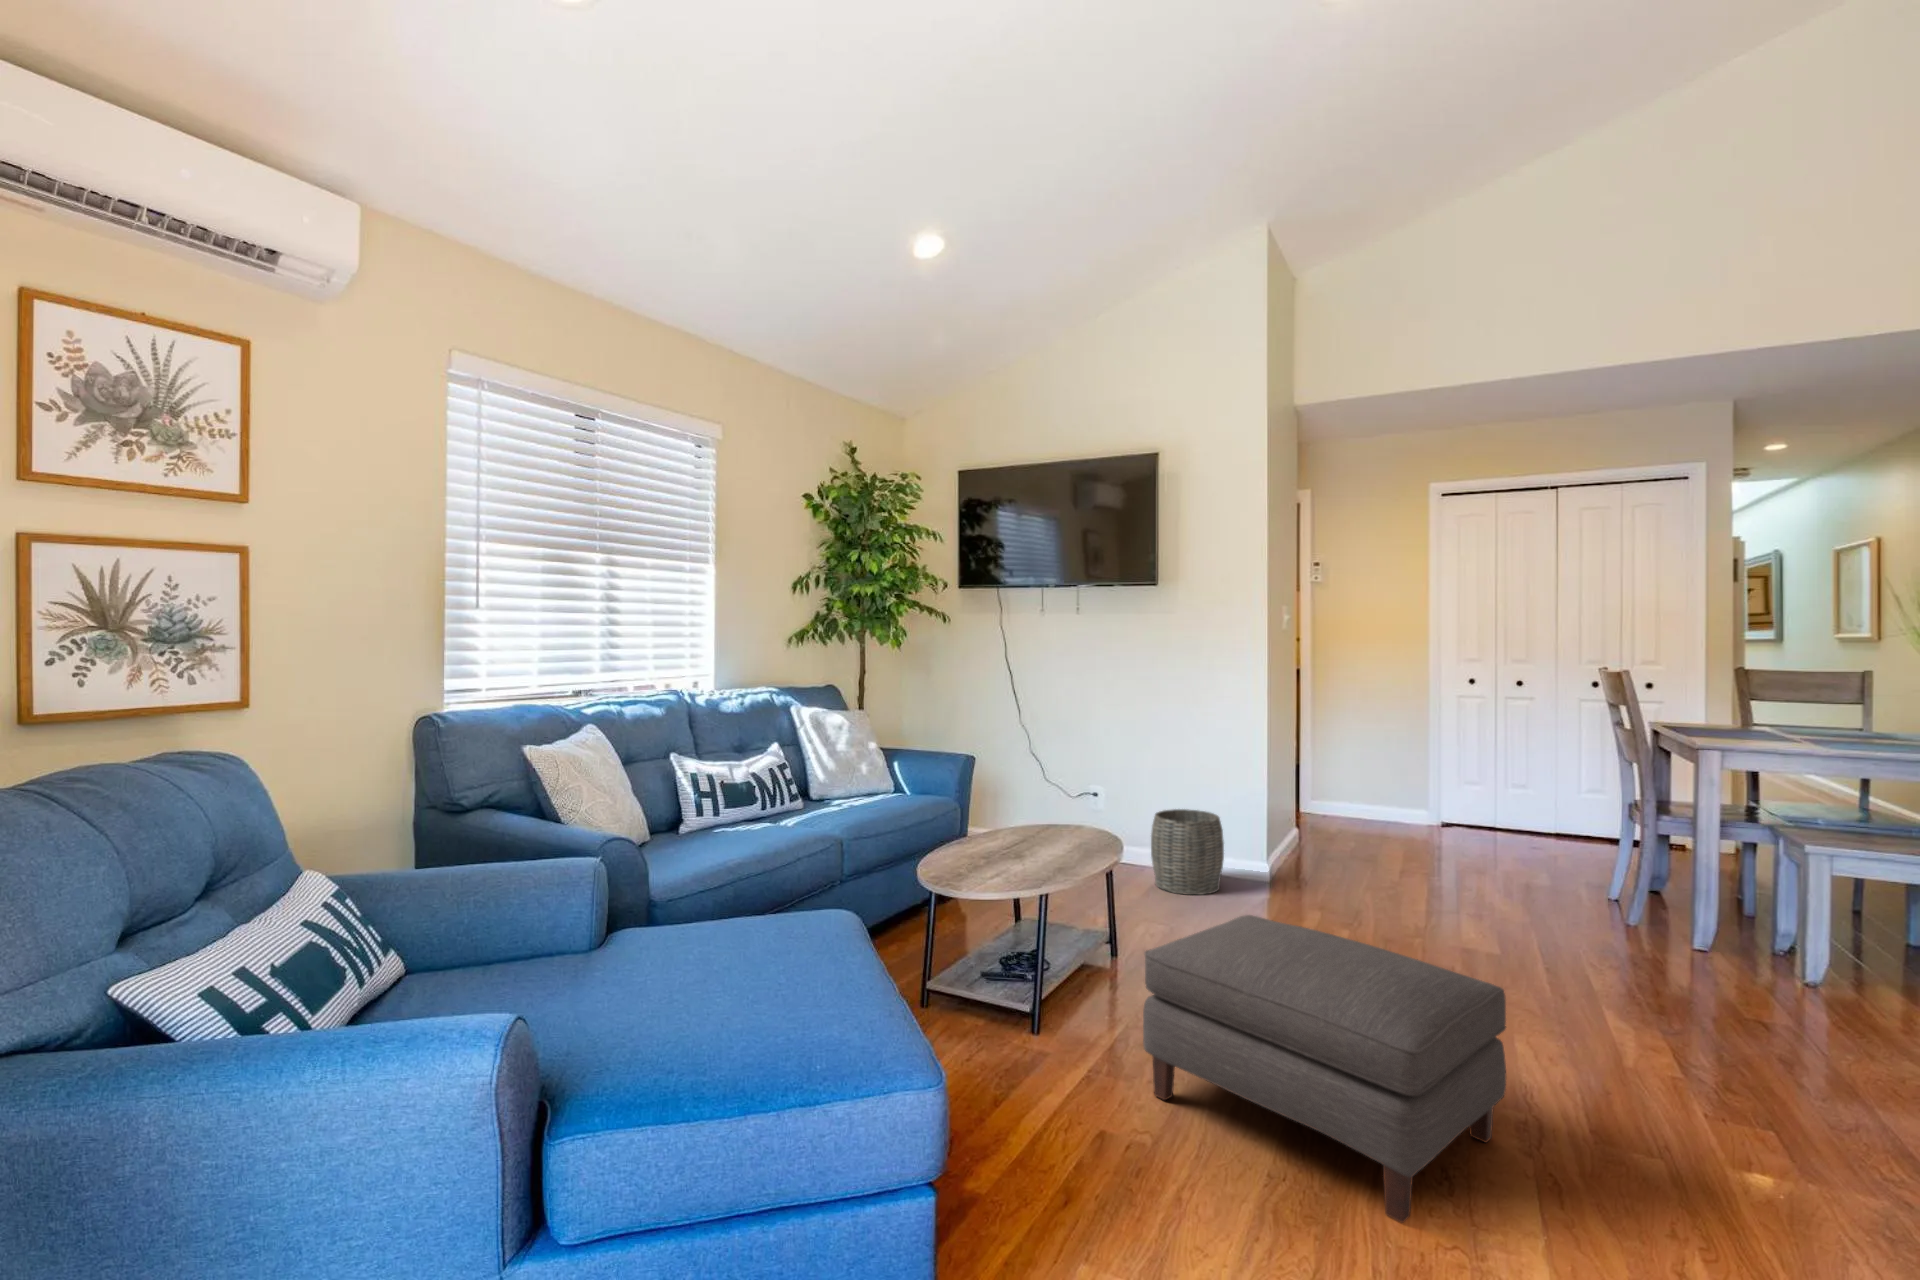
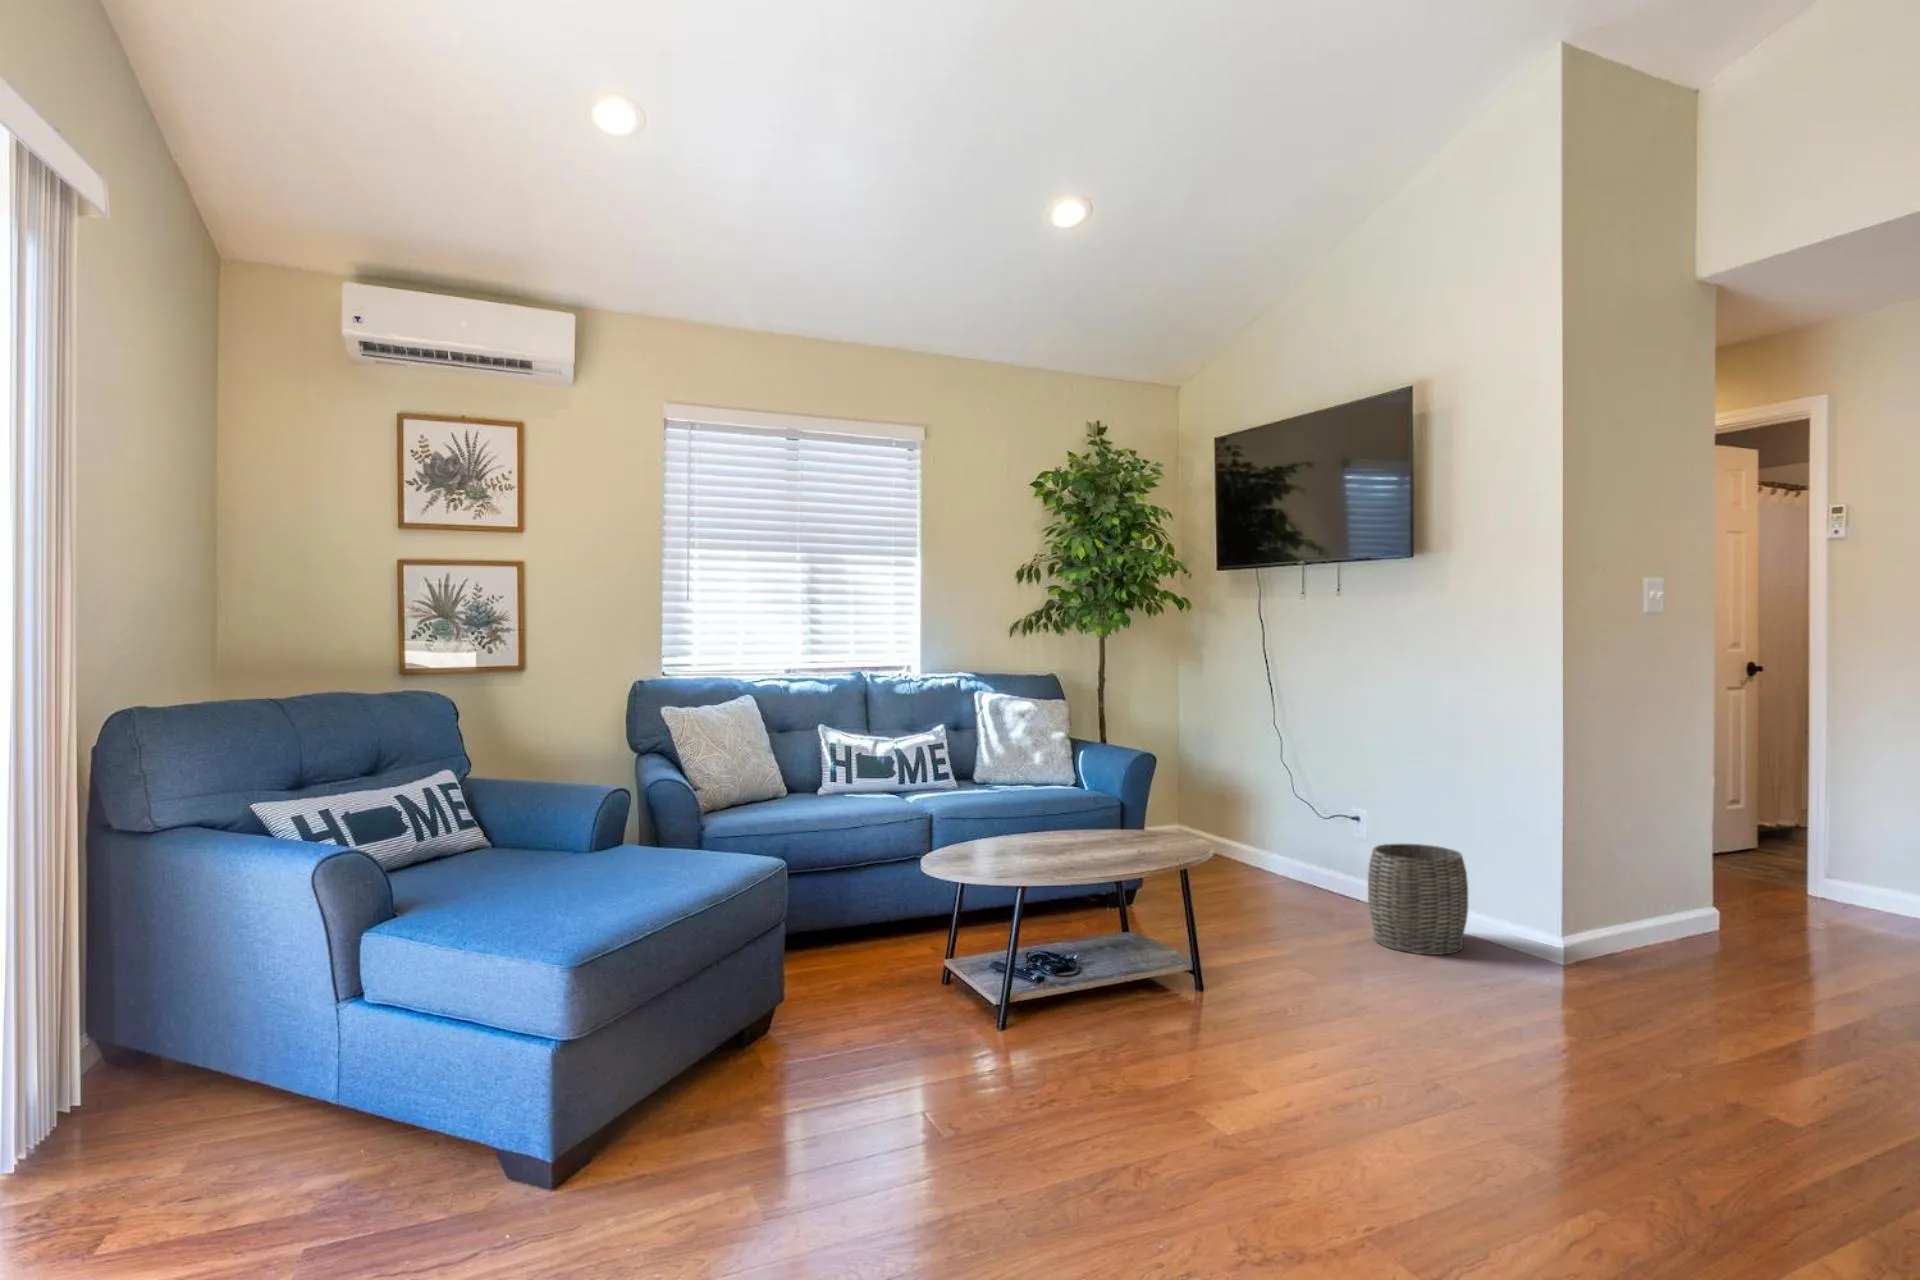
ottoman: present [1143,915,1506,1223] -> none [996,929,1287,1225]

